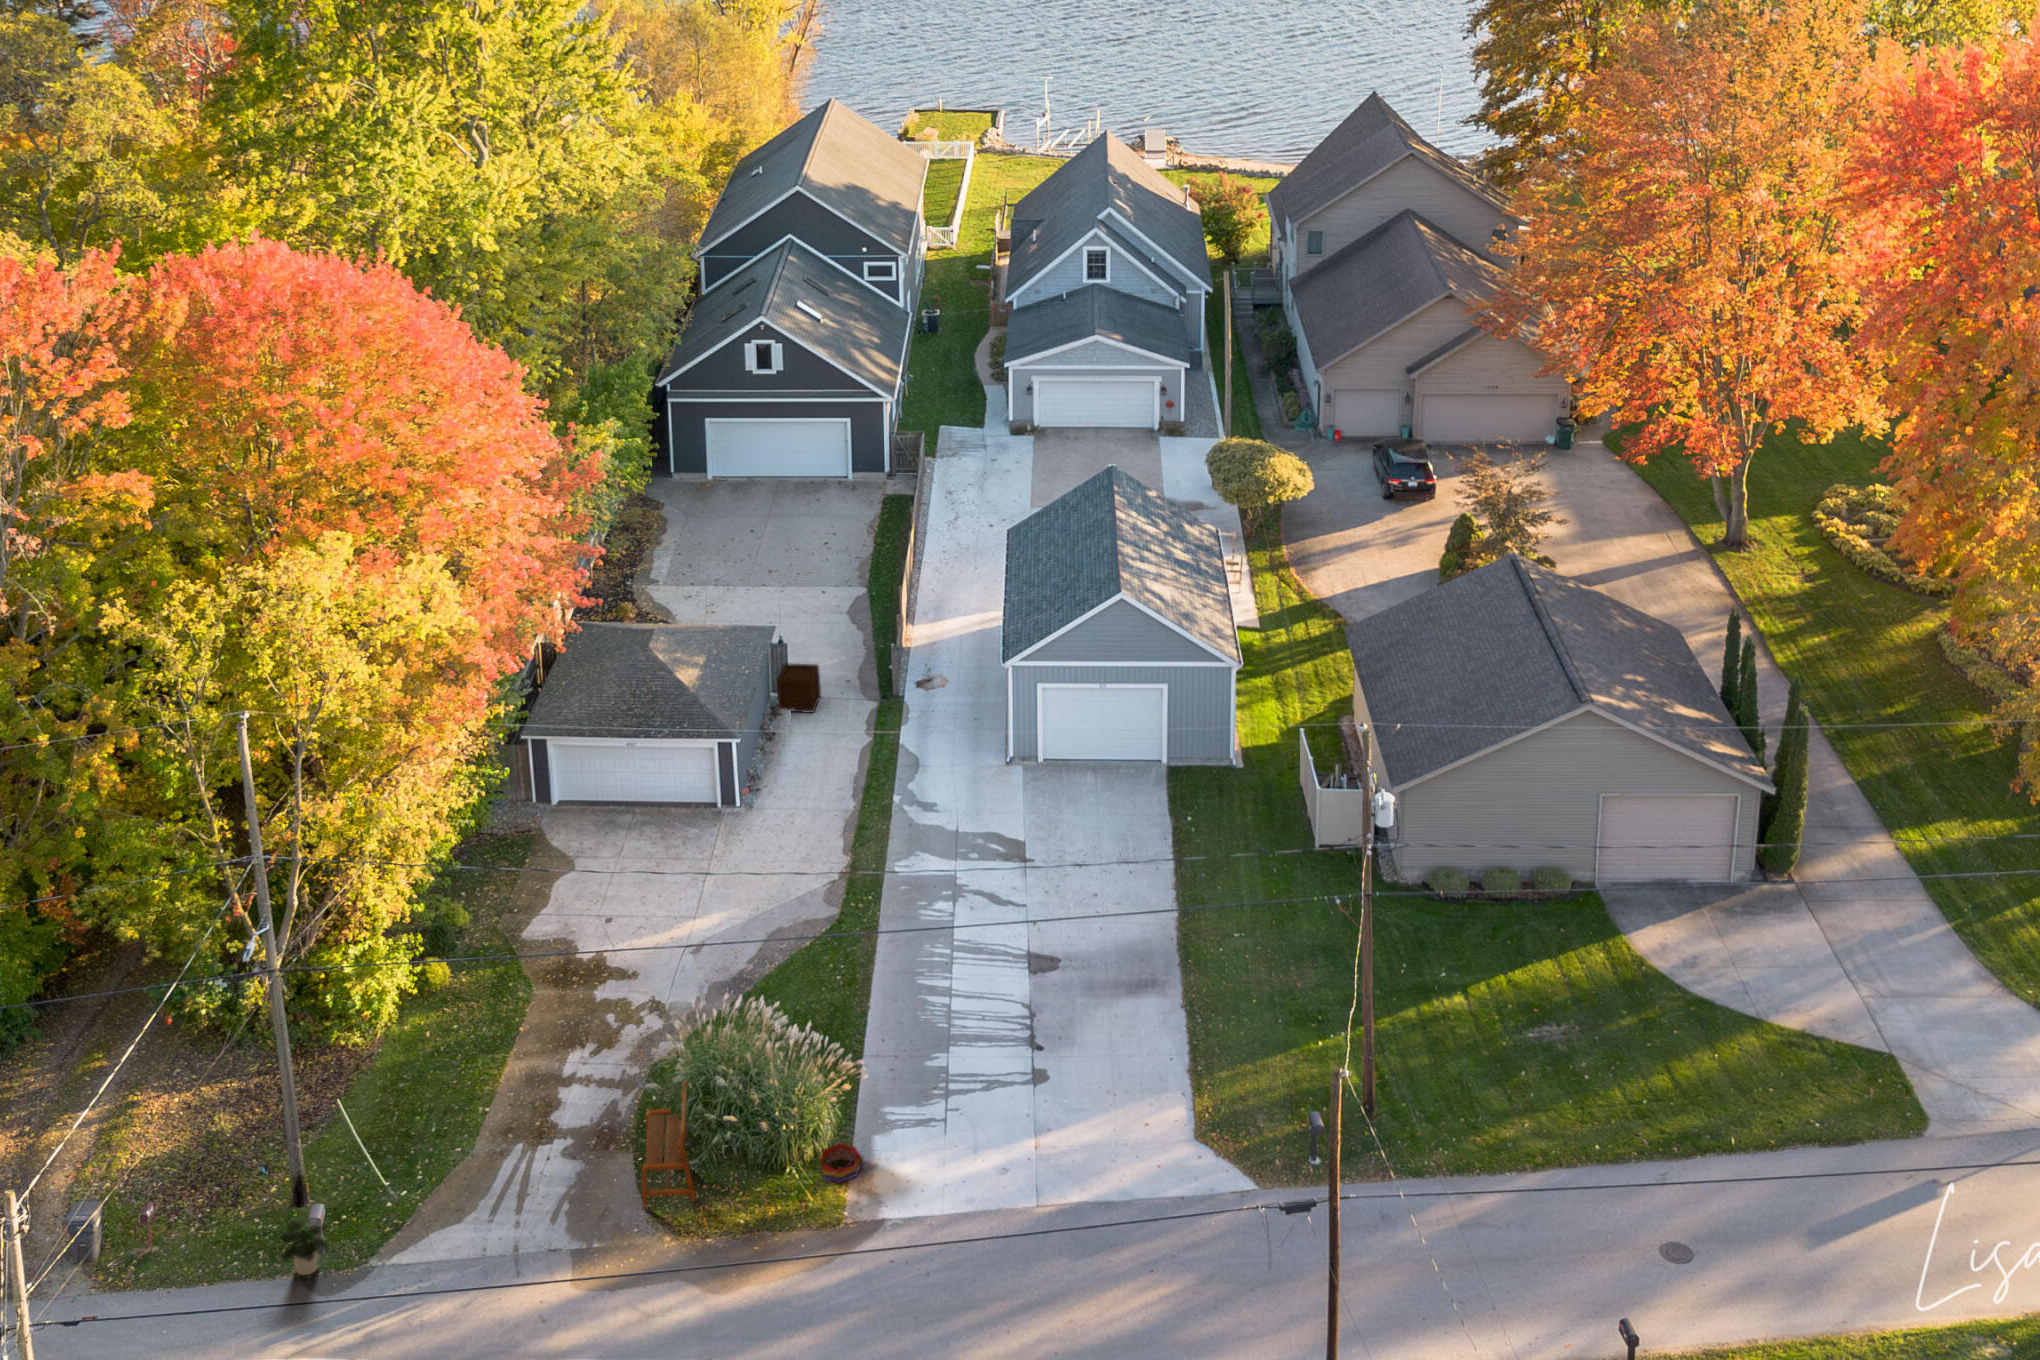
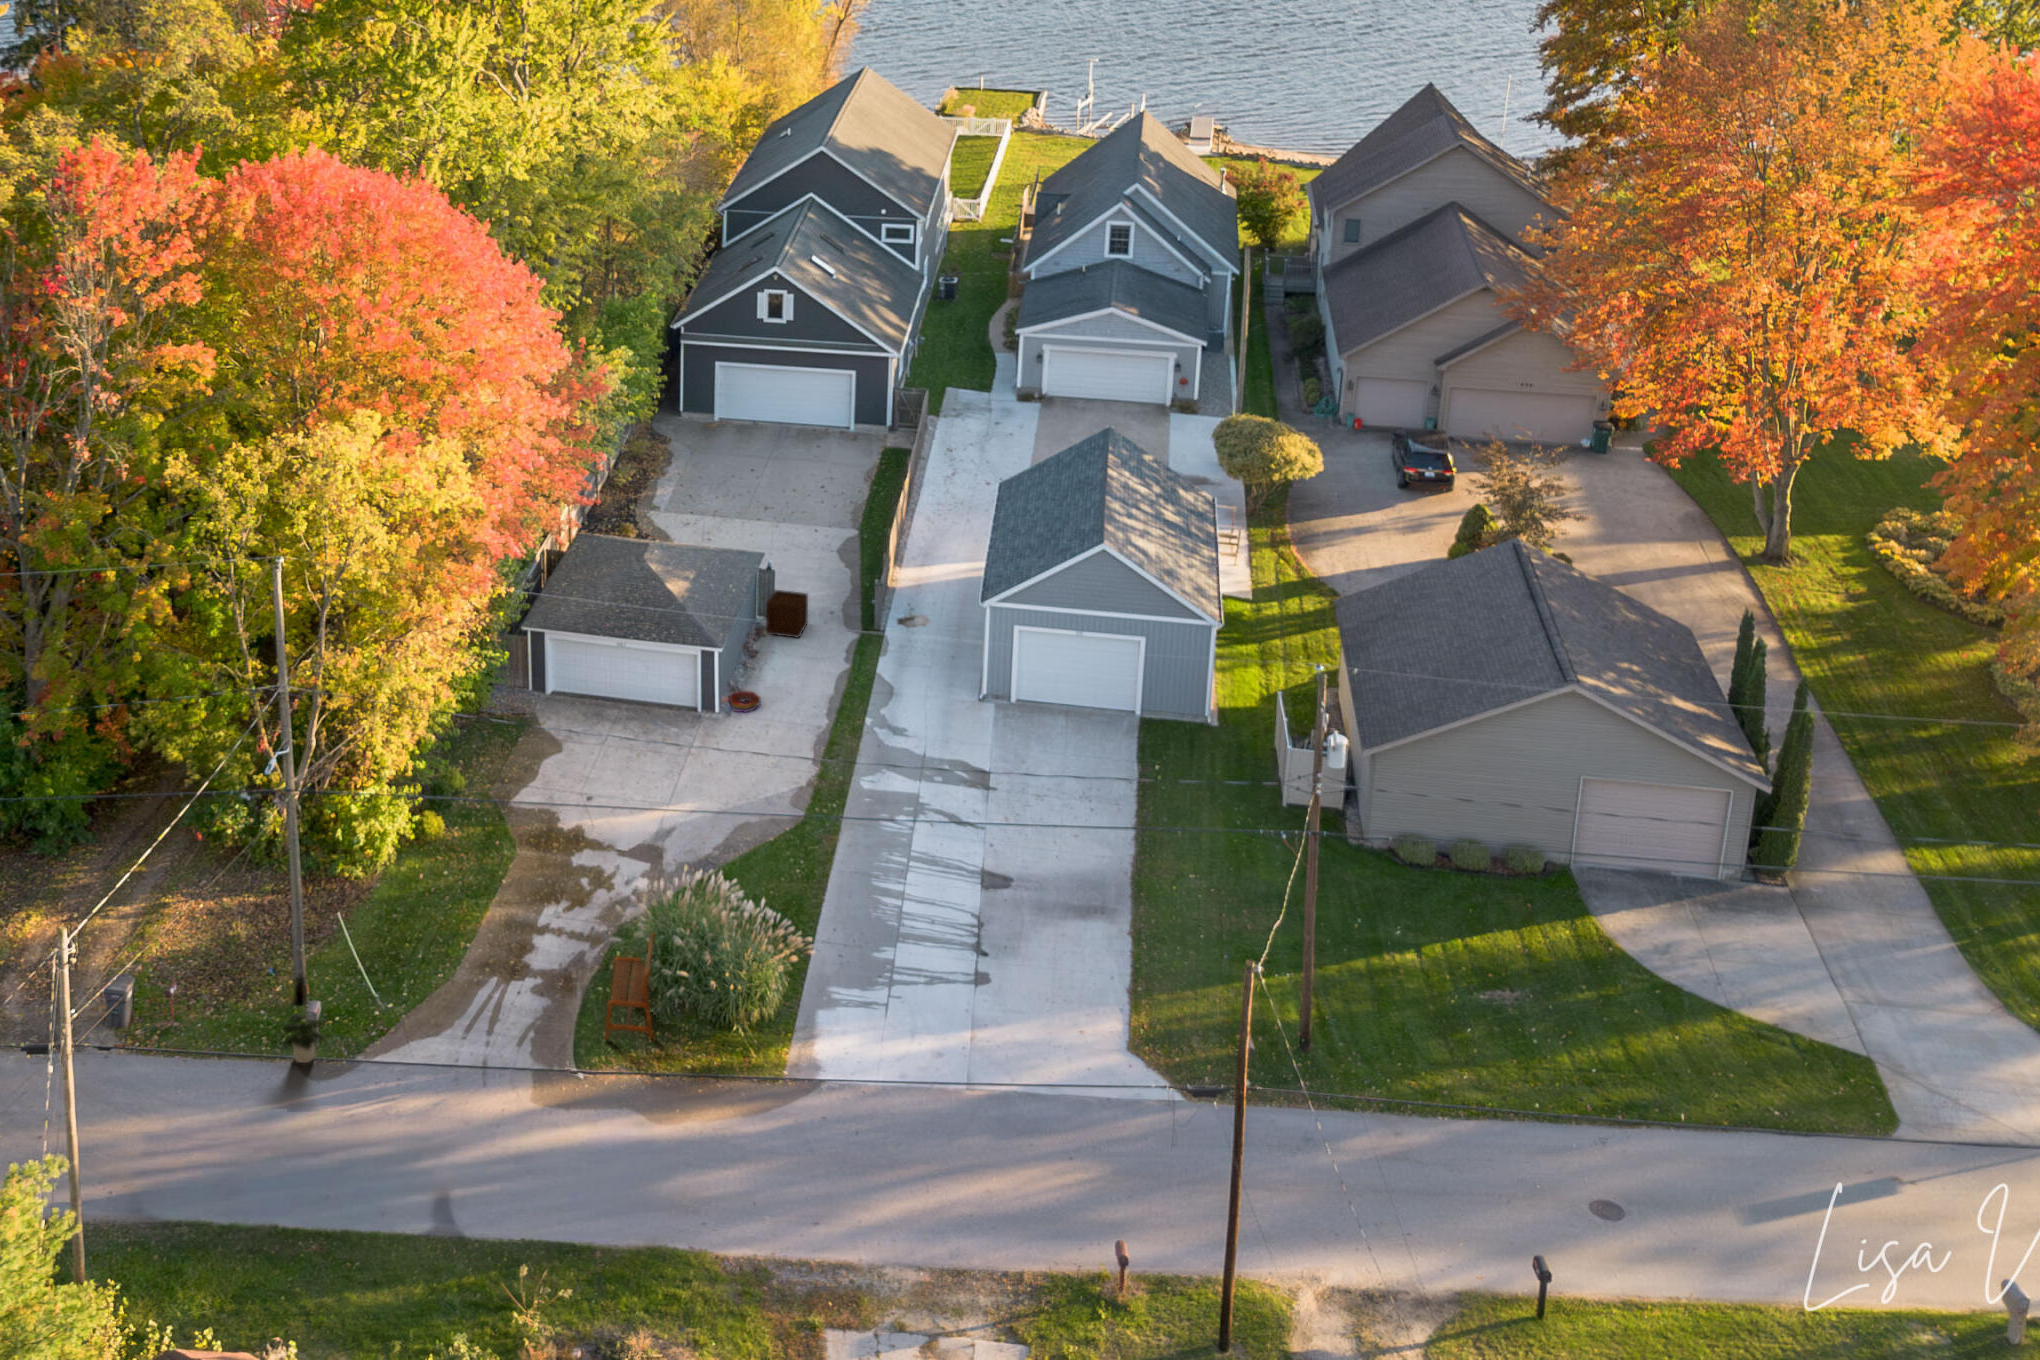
storage bin: present [820,1144,864,1183] -> present [730,691,761,712]

